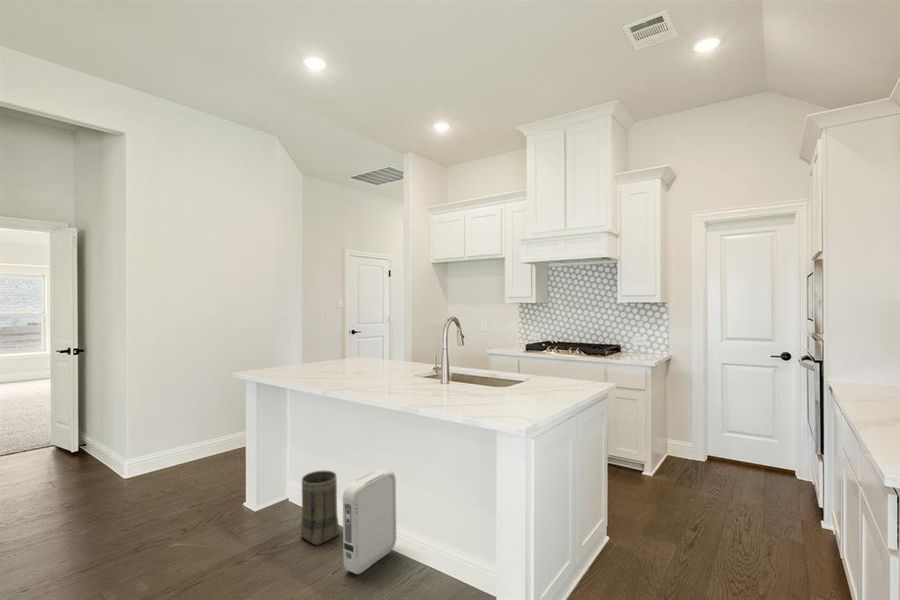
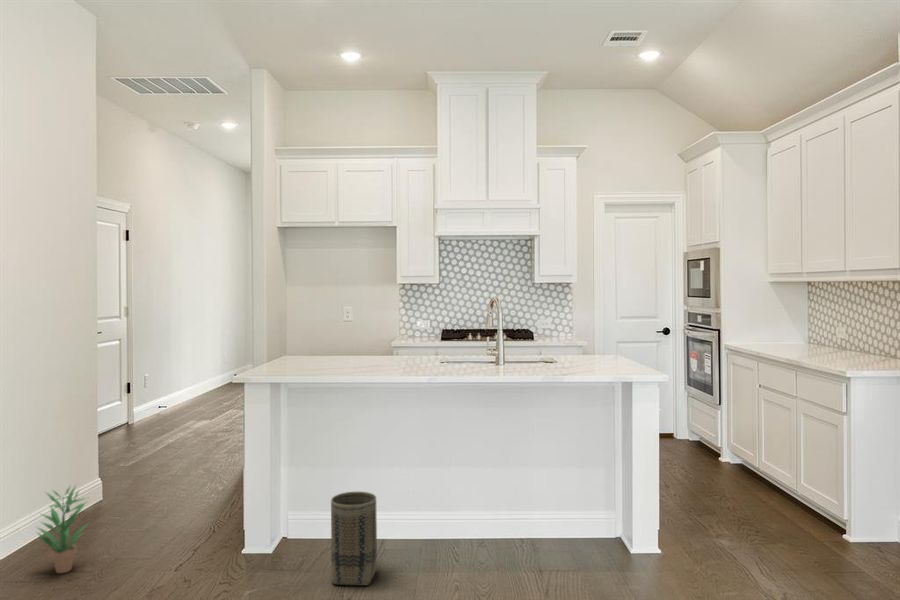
potted plant: none [198,431,229,482] -> present [38,488,86,573]
air purifier: present [343,469,396,574] -> none [440,470,464,590]

